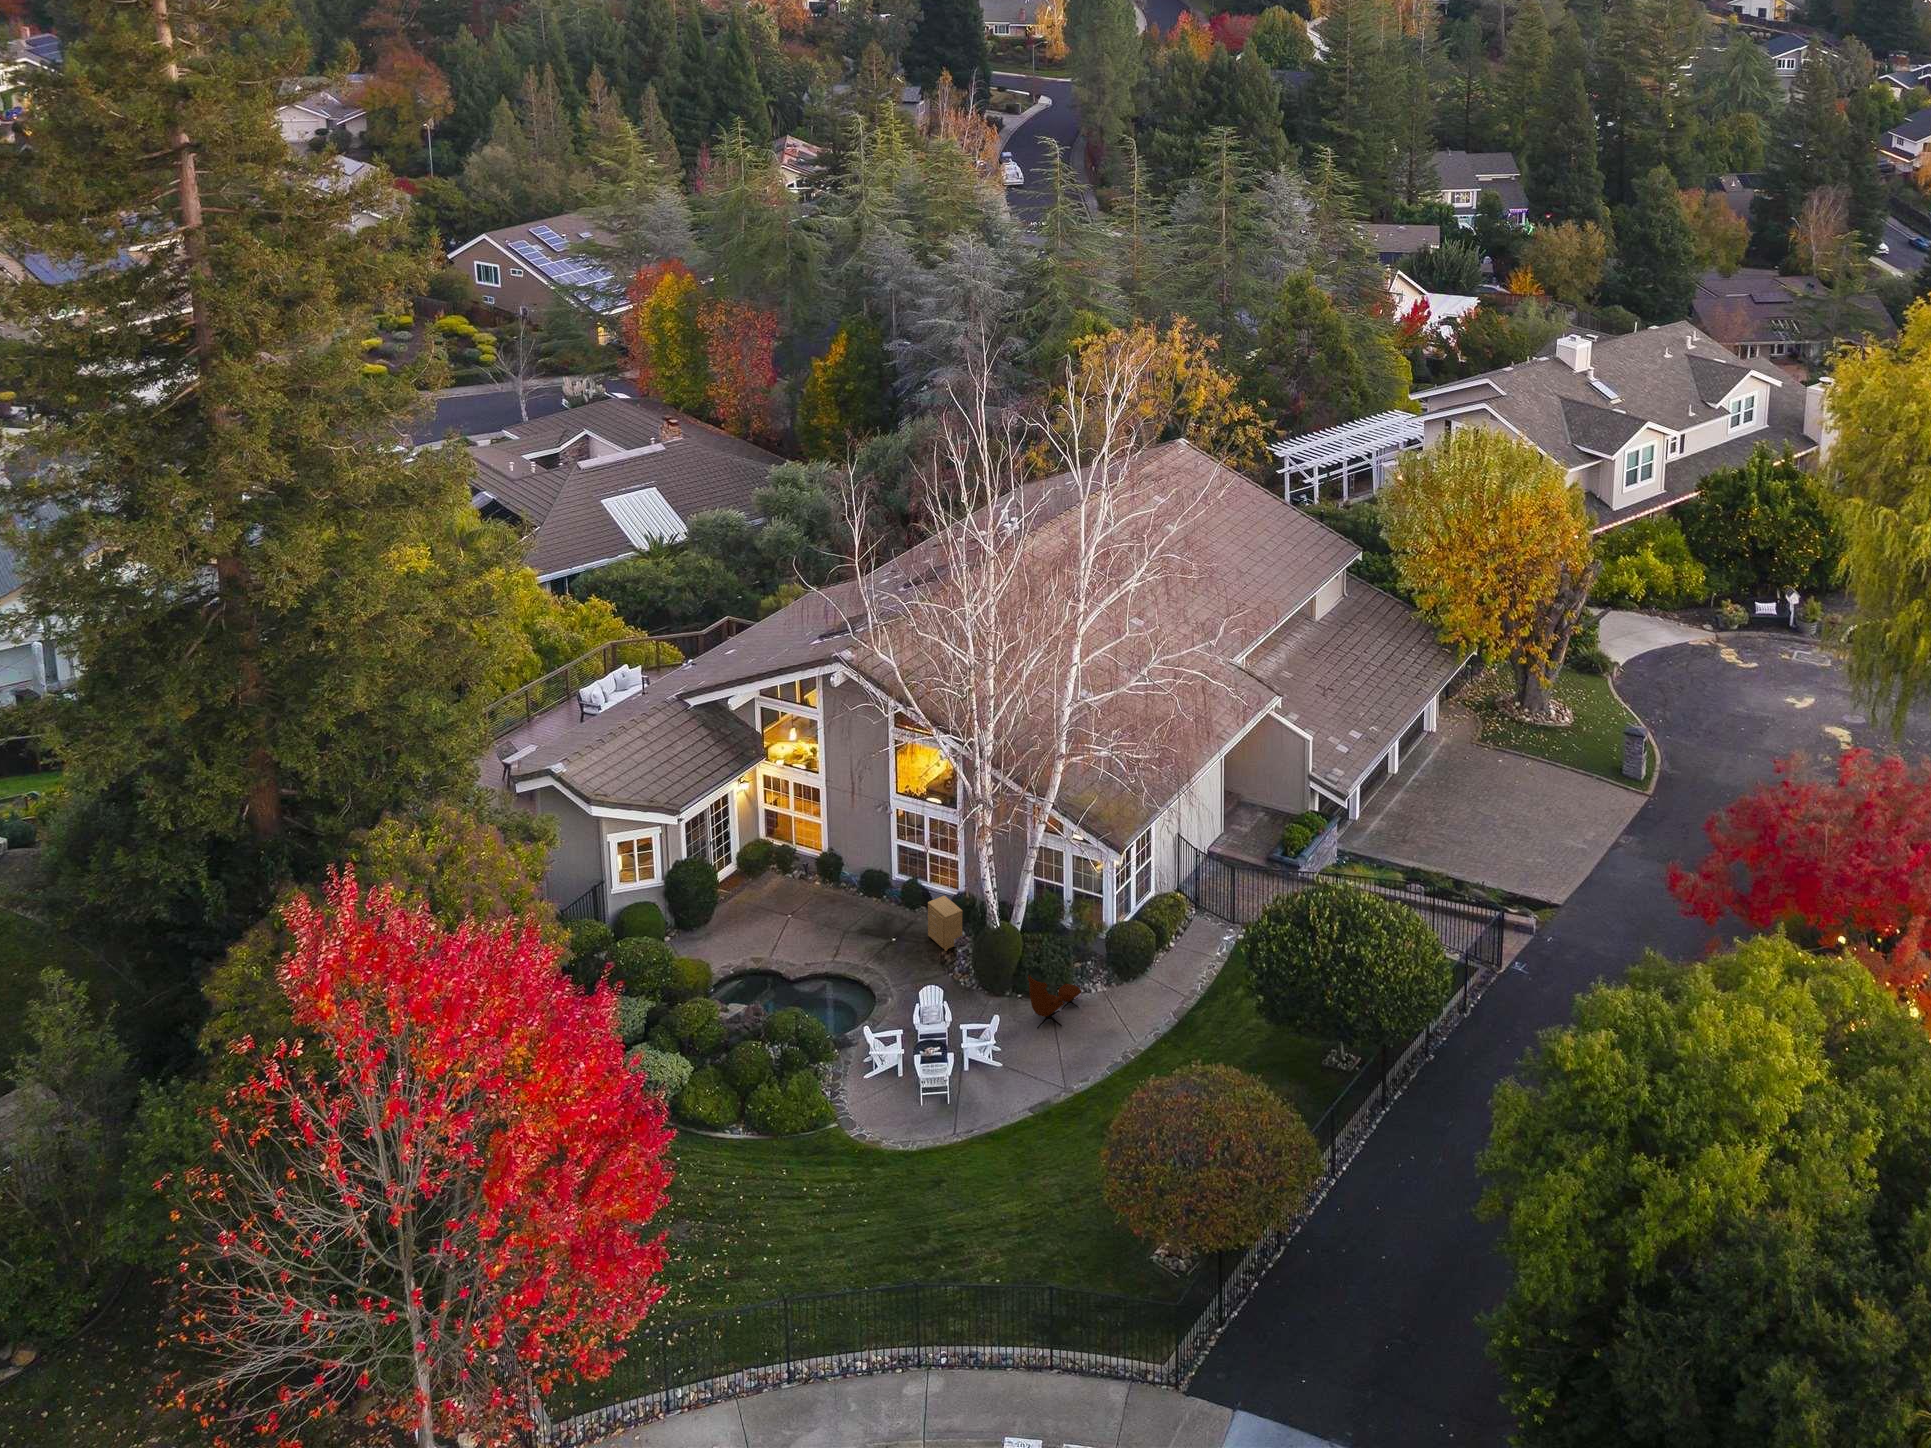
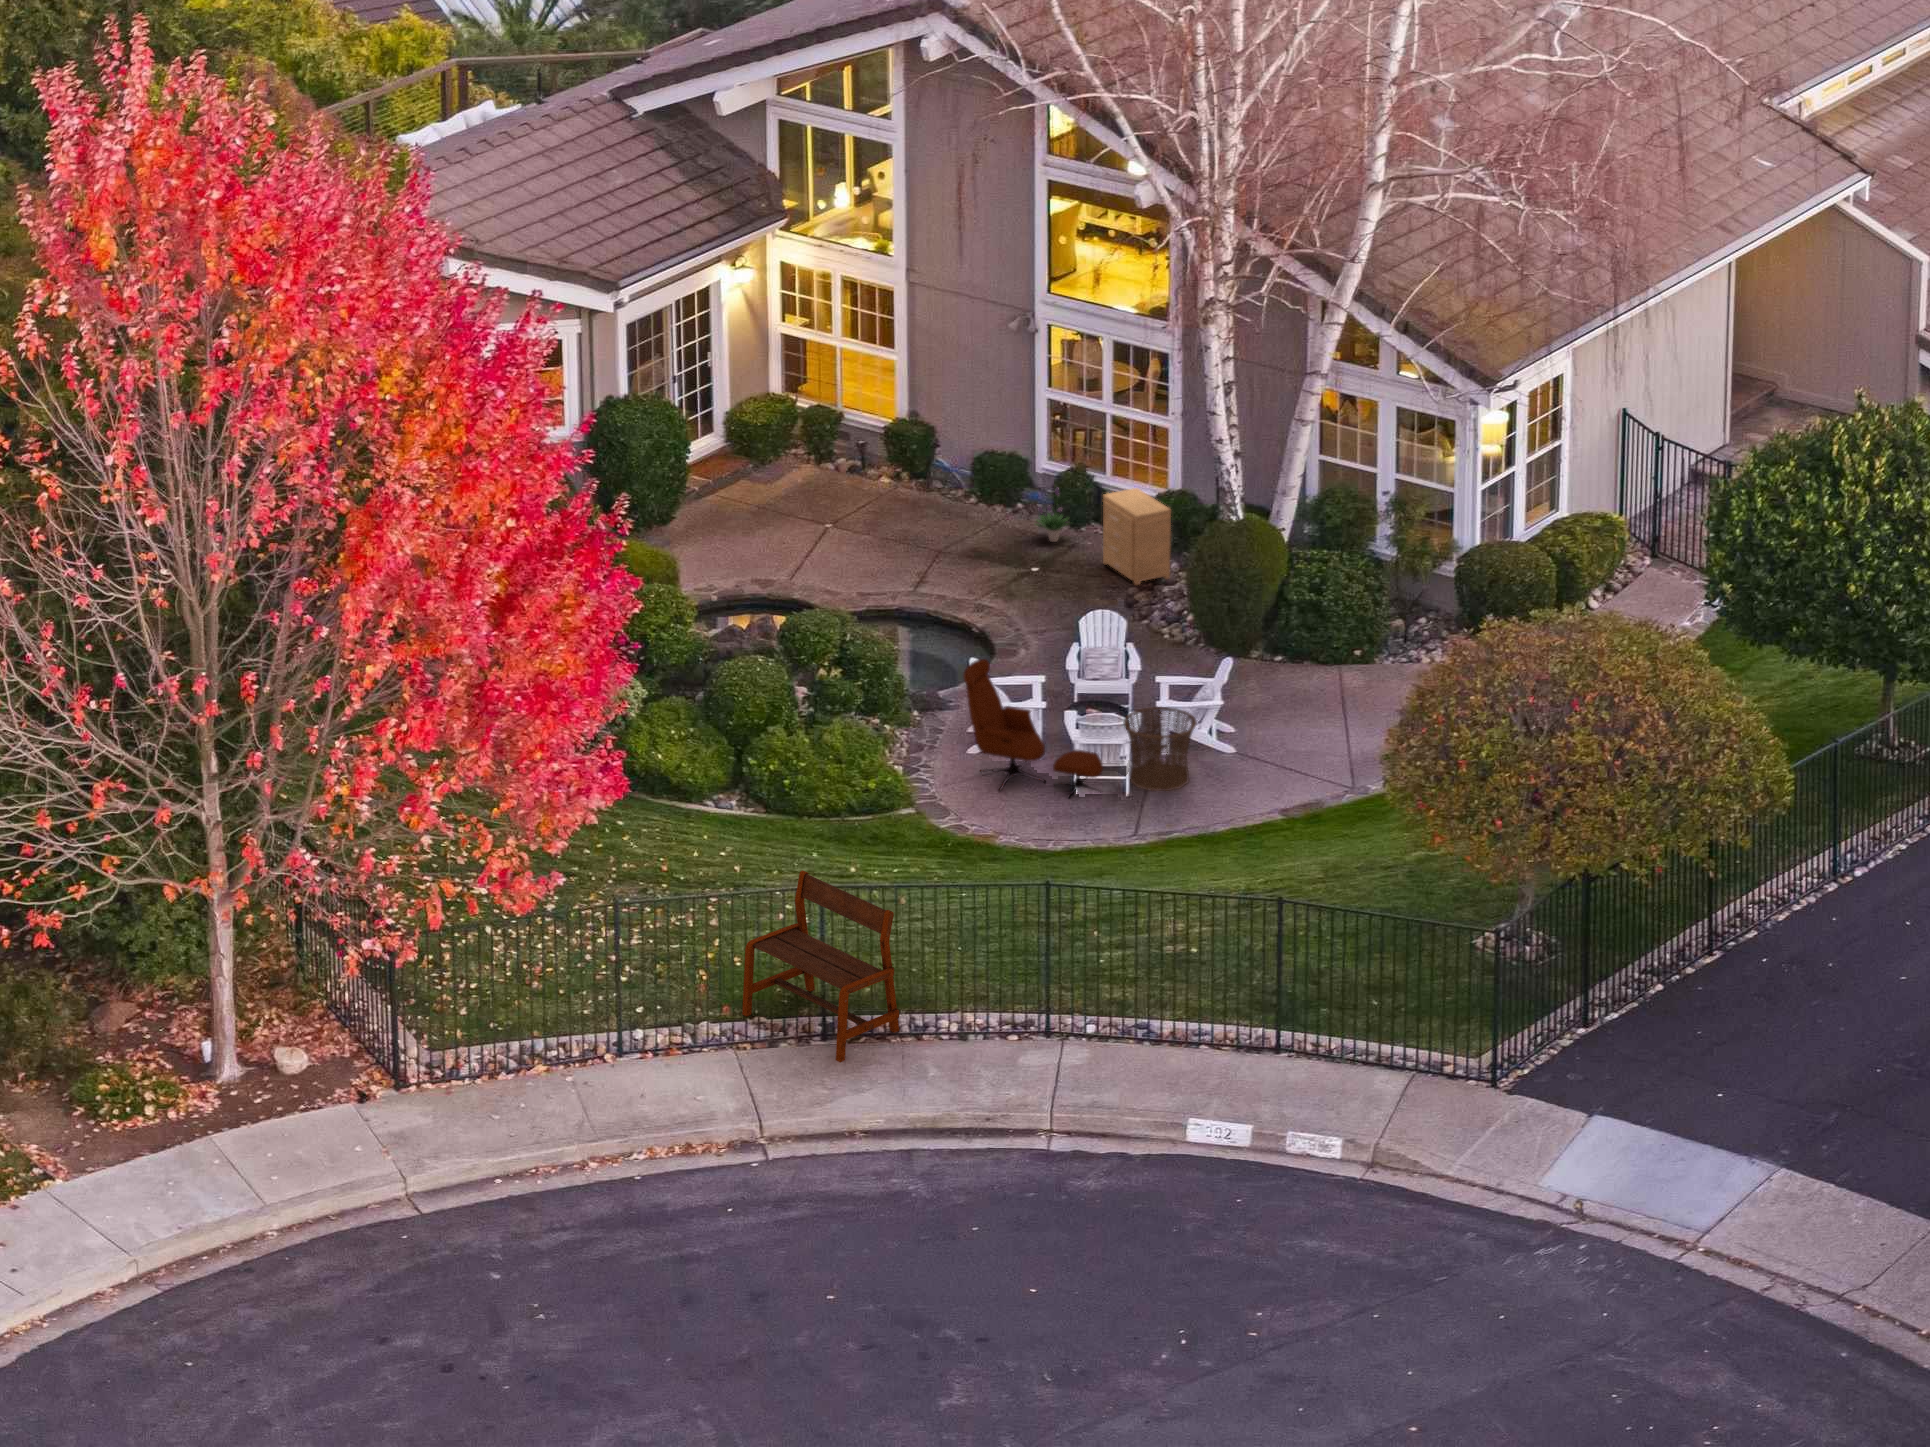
potted plant: none [893,894,913,922] -> present [1036,488,1070,542]
lounge chair: present [1028,975,1081,1028] -> present [963,659,1103,796]
basket: none [948,1067,987,1120] -> present [1123,707,1197,791]
bench: none [740,1266,833,1406] -> present [742,870,899,1062]

